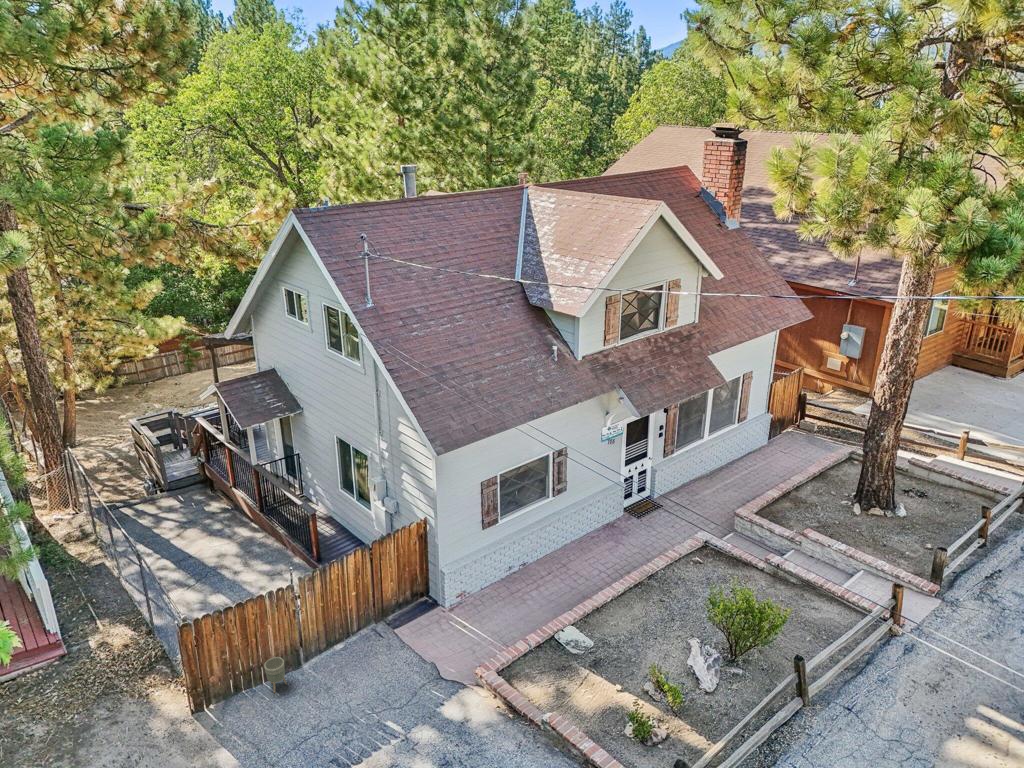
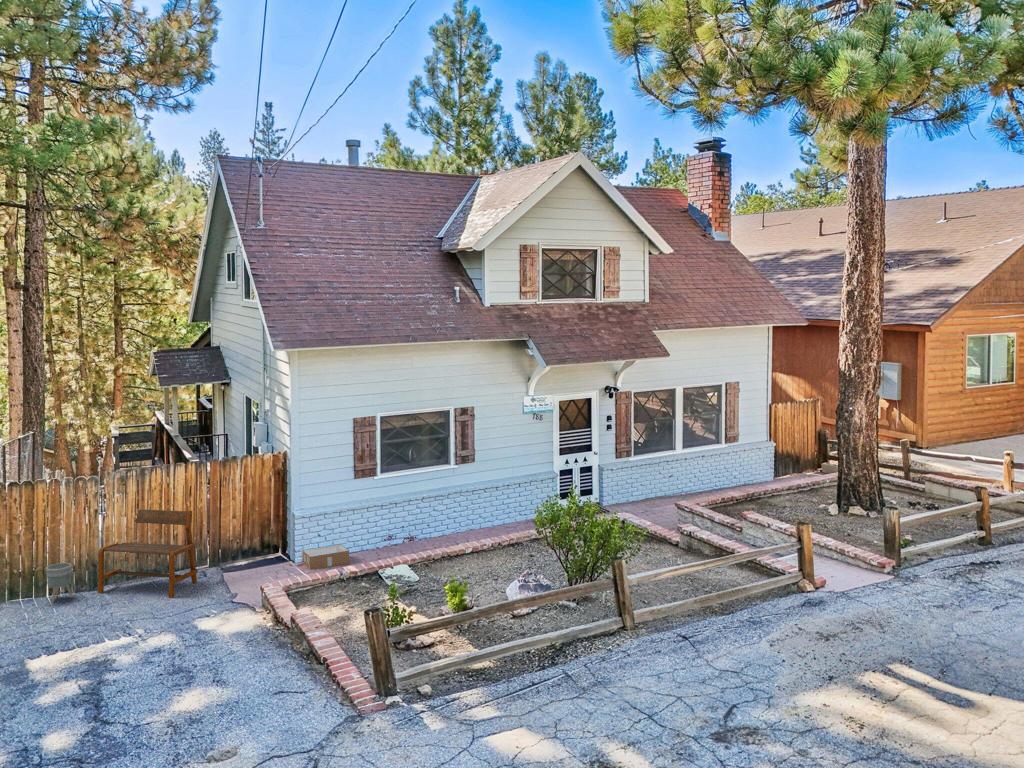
cardboard box: none [448,585,489,618] -> present [302,544,349,570]
bench: none [301,596,379,675] -> present [98,509,198,598]

